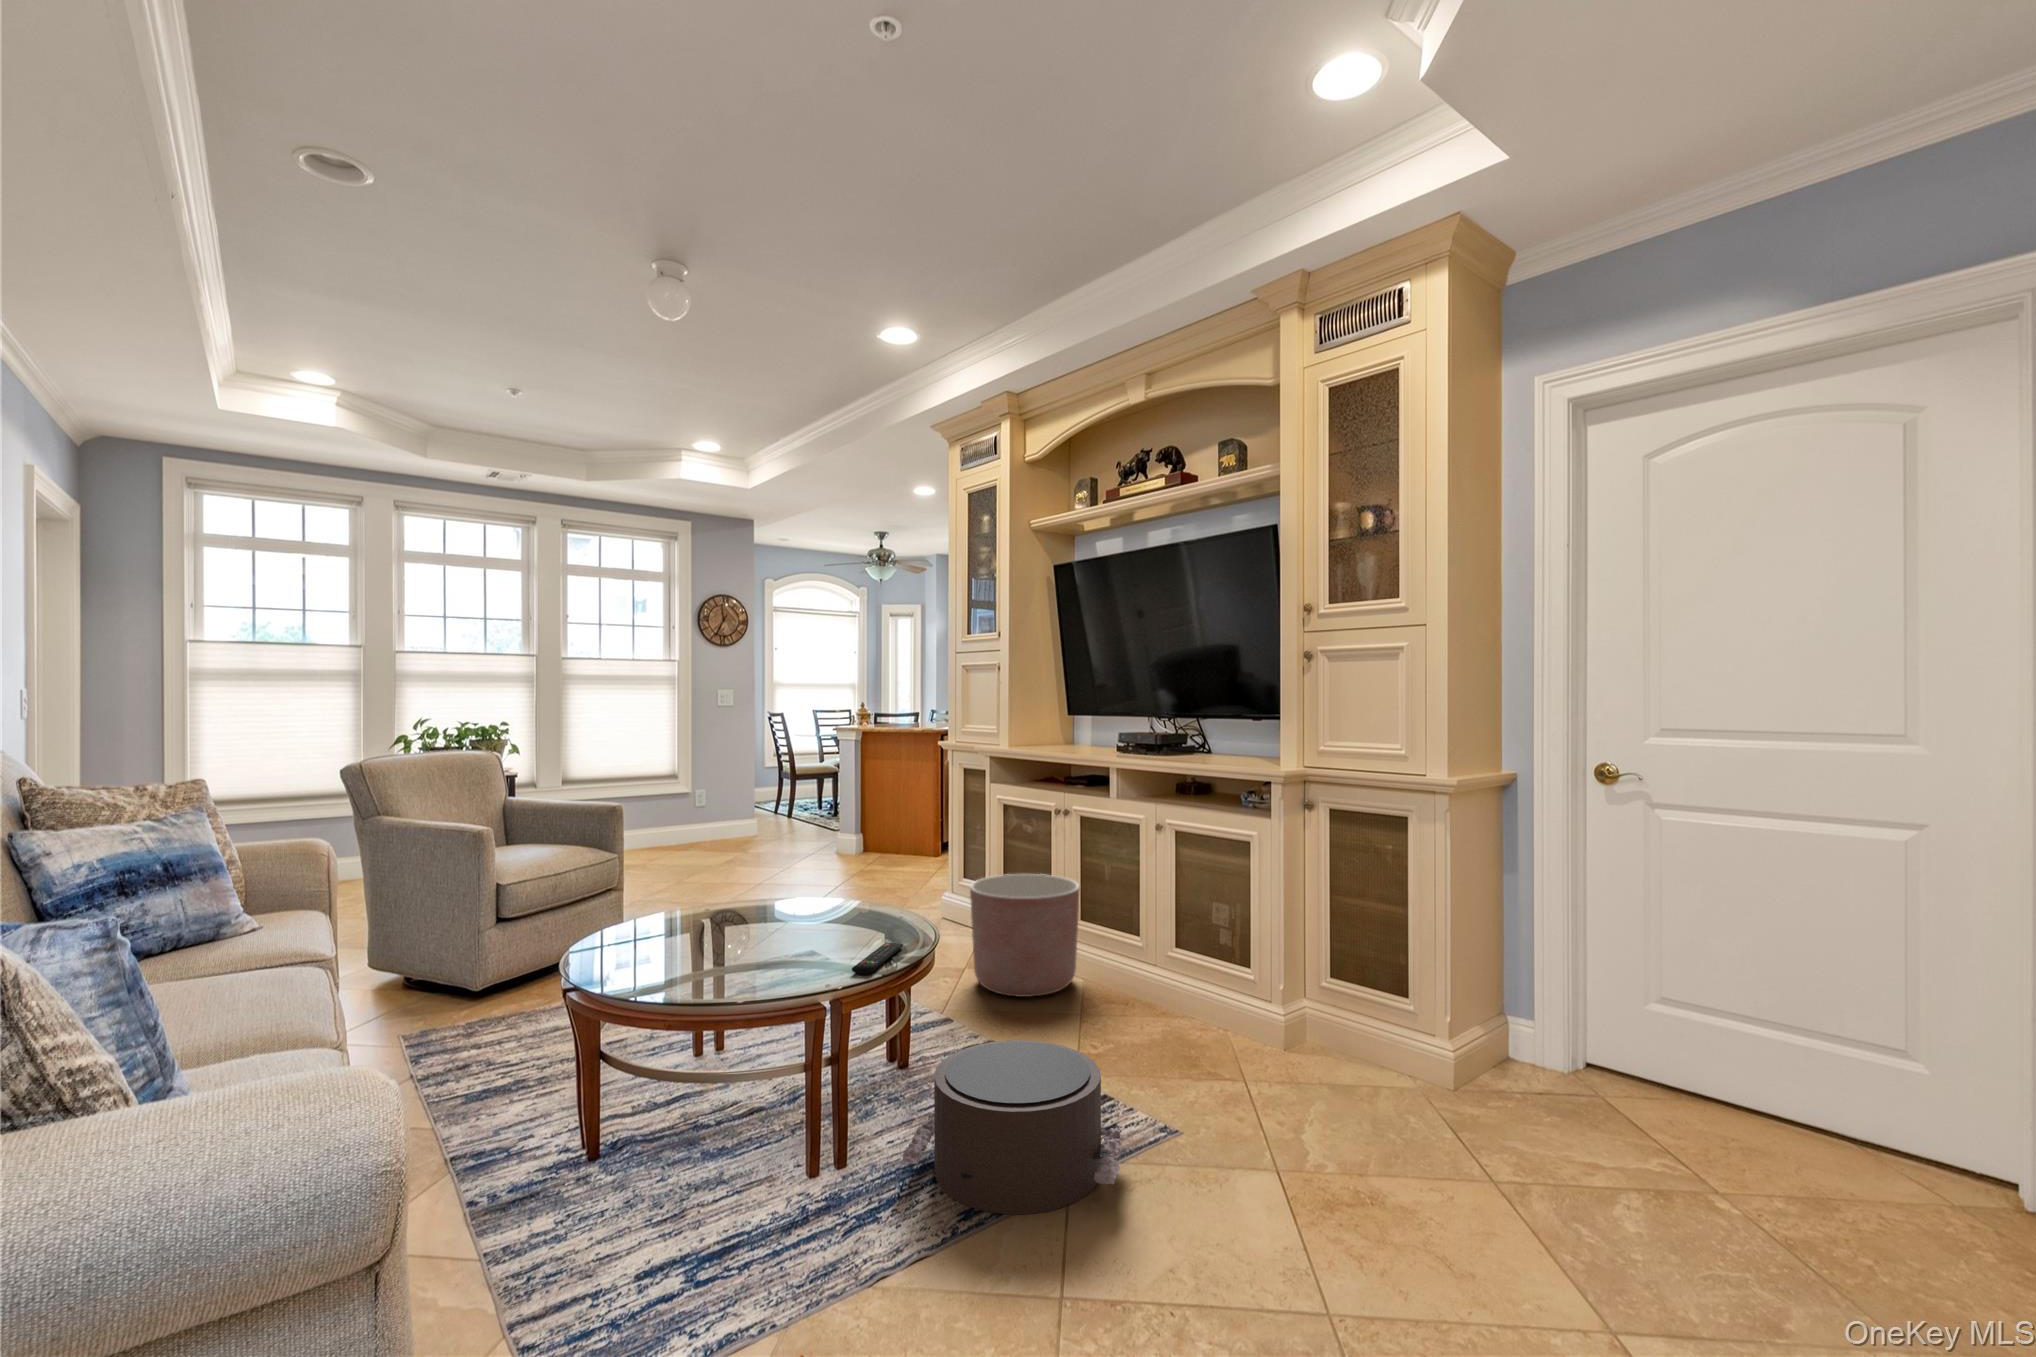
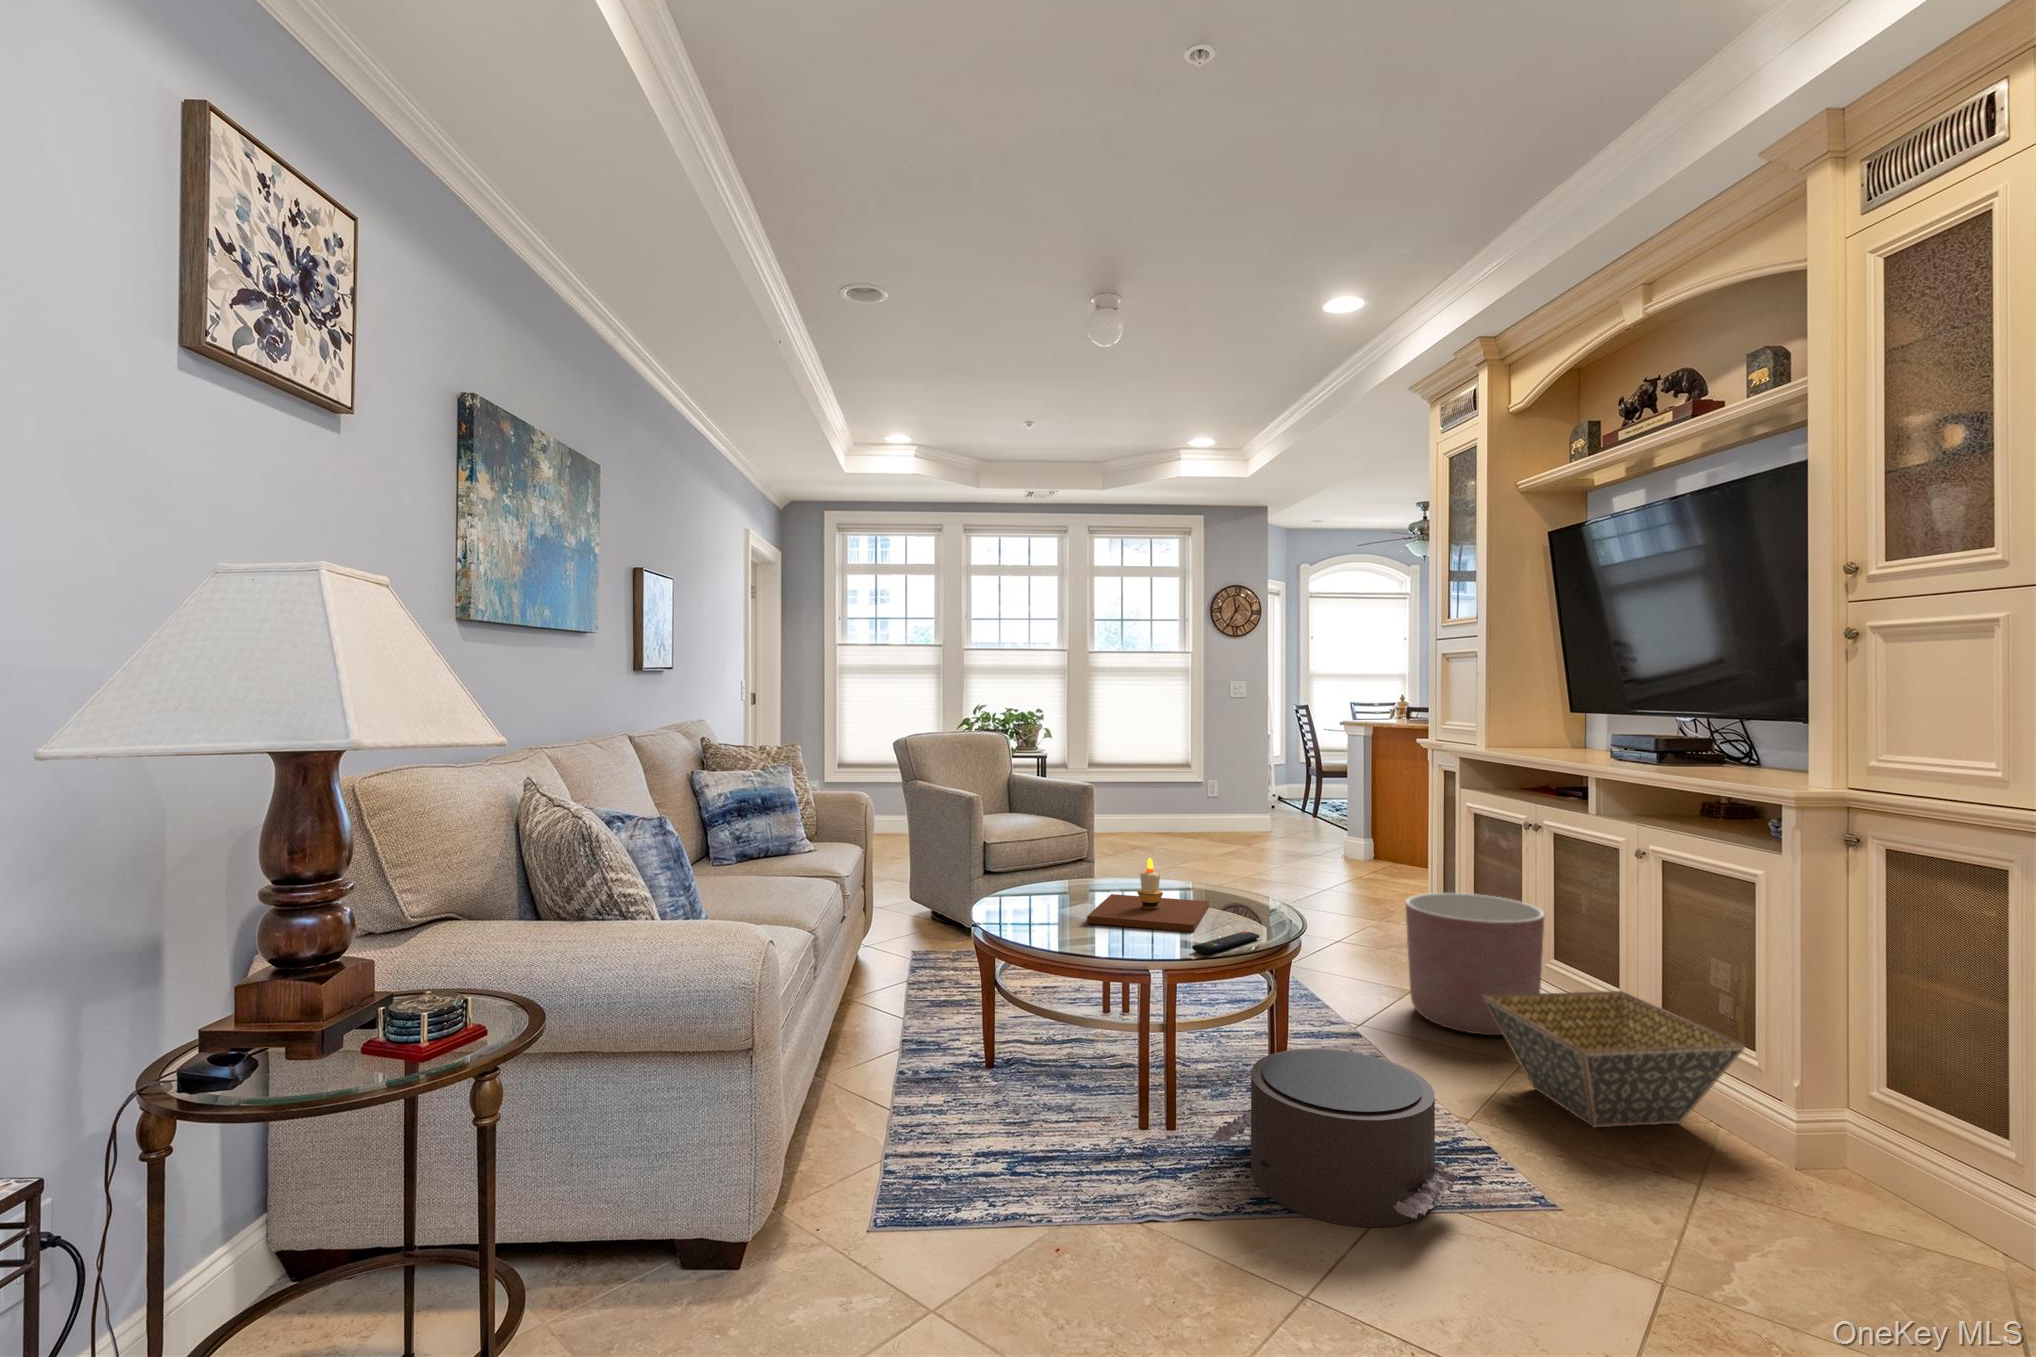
candle: none [713,880,834,963] -> present [1087,858,1209,932]
basket: none [1061,938,1247,1056] -> present [1482,991,1745,1127]

